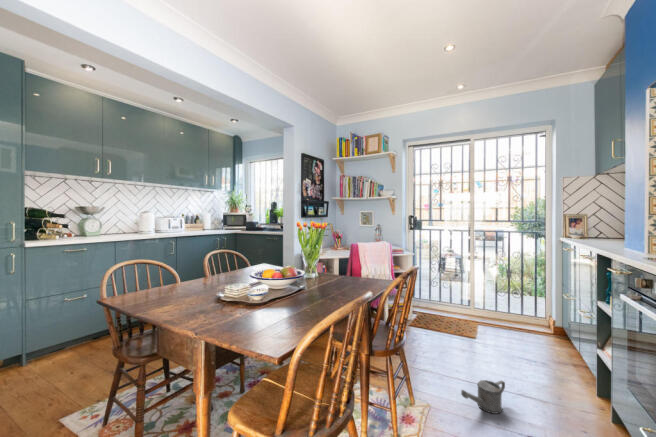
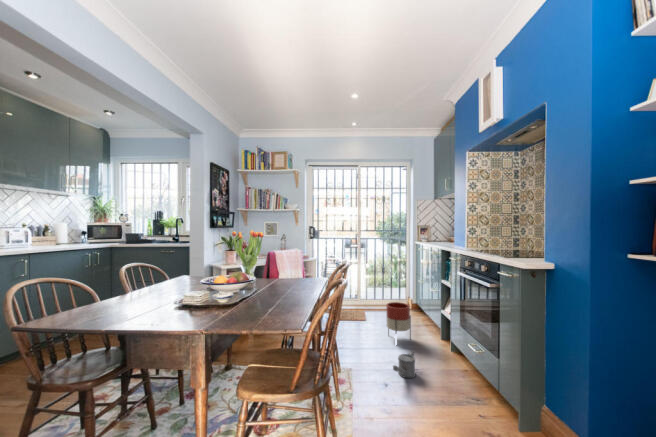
planter: none [486,314,523,369] -> present [386,302,411,339]

